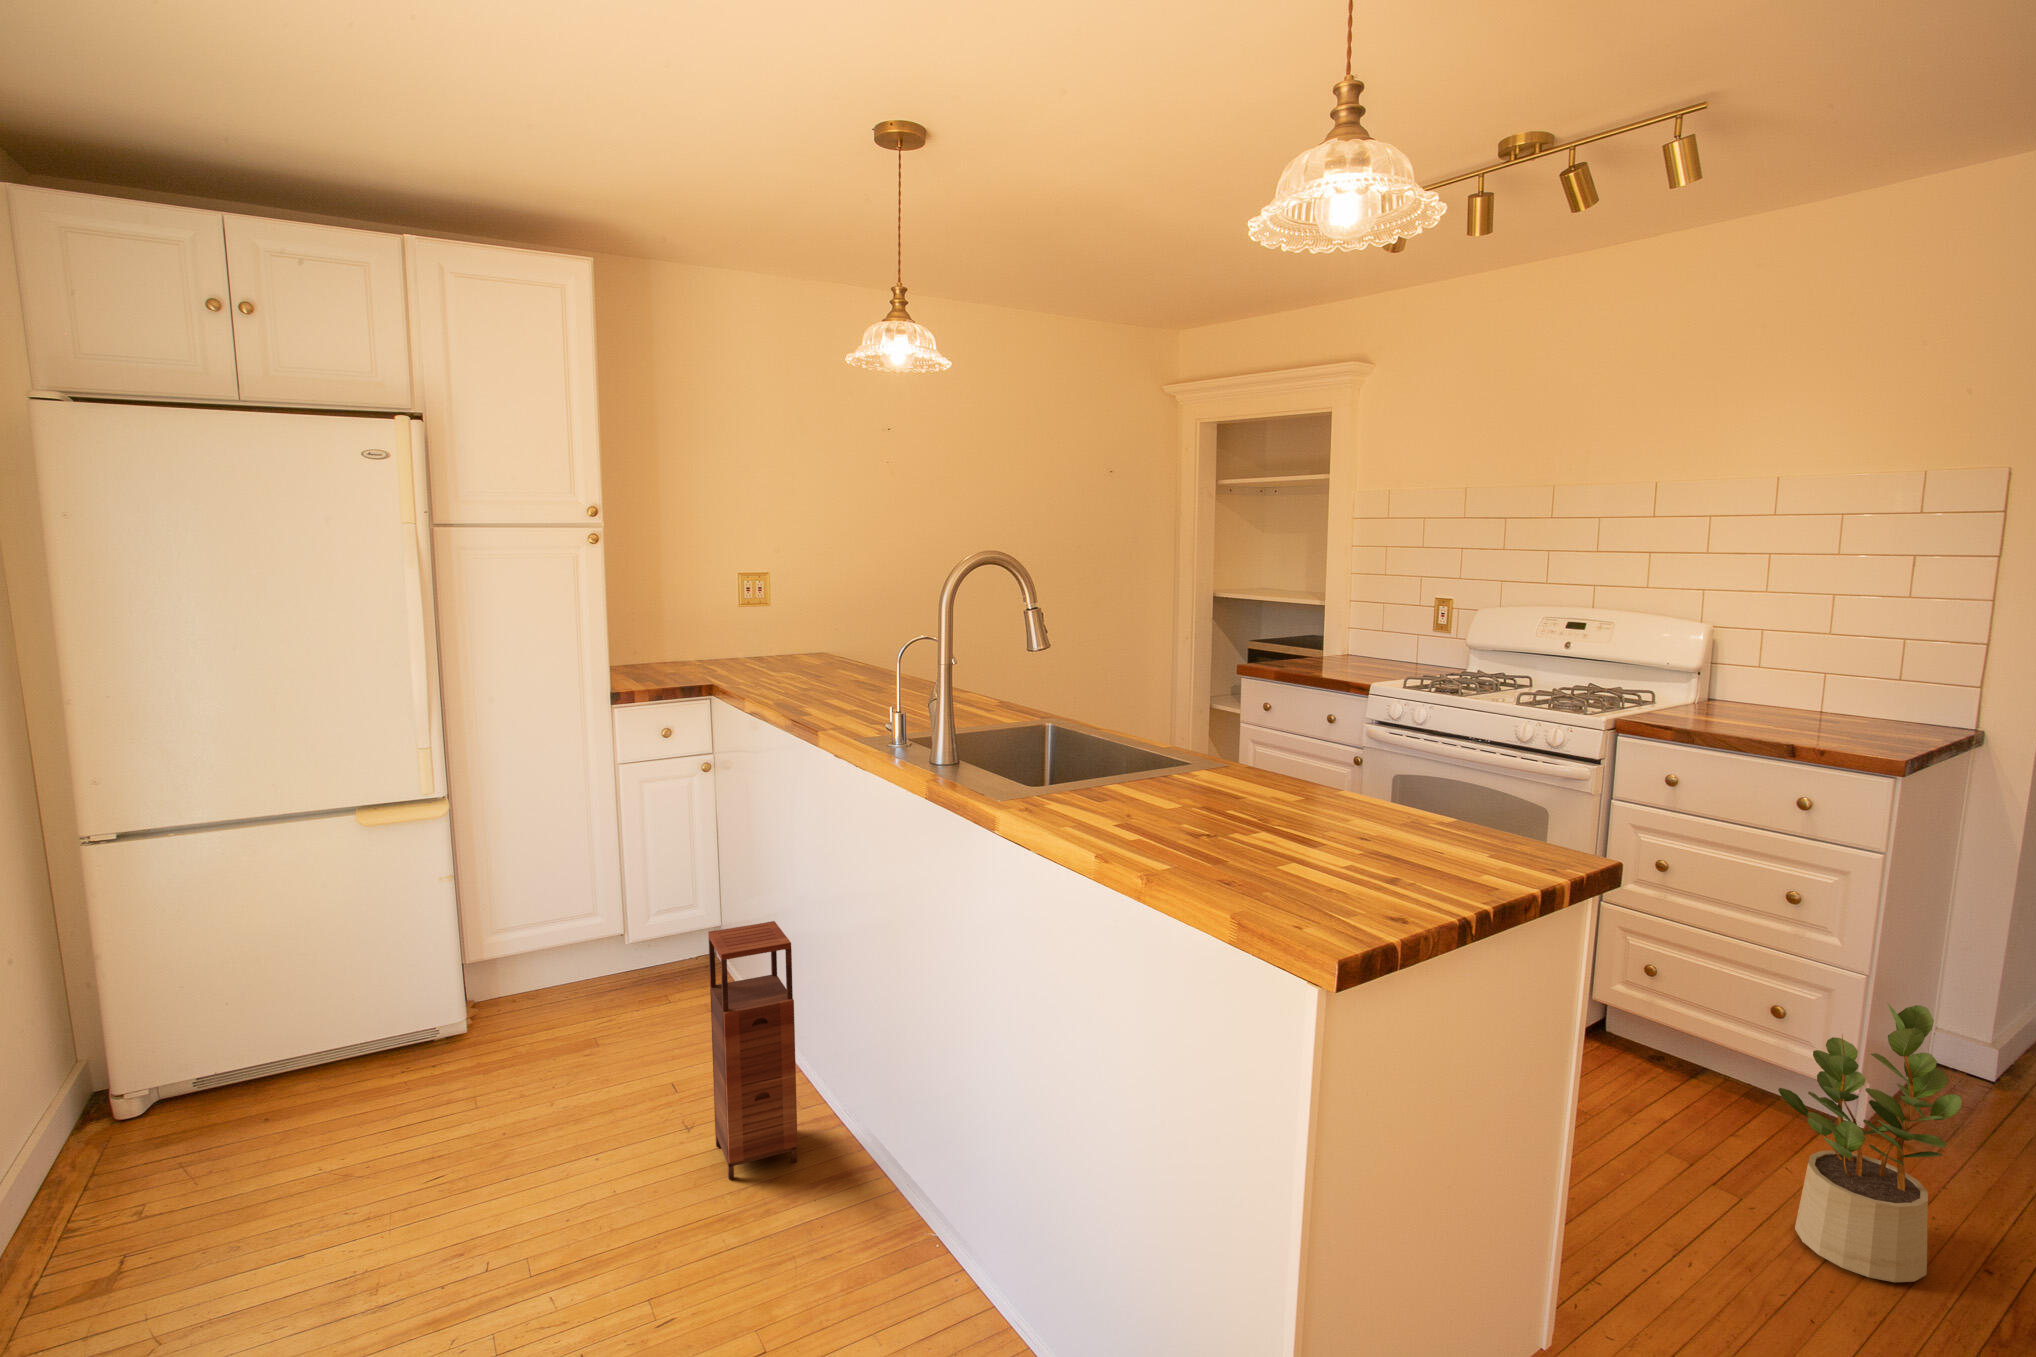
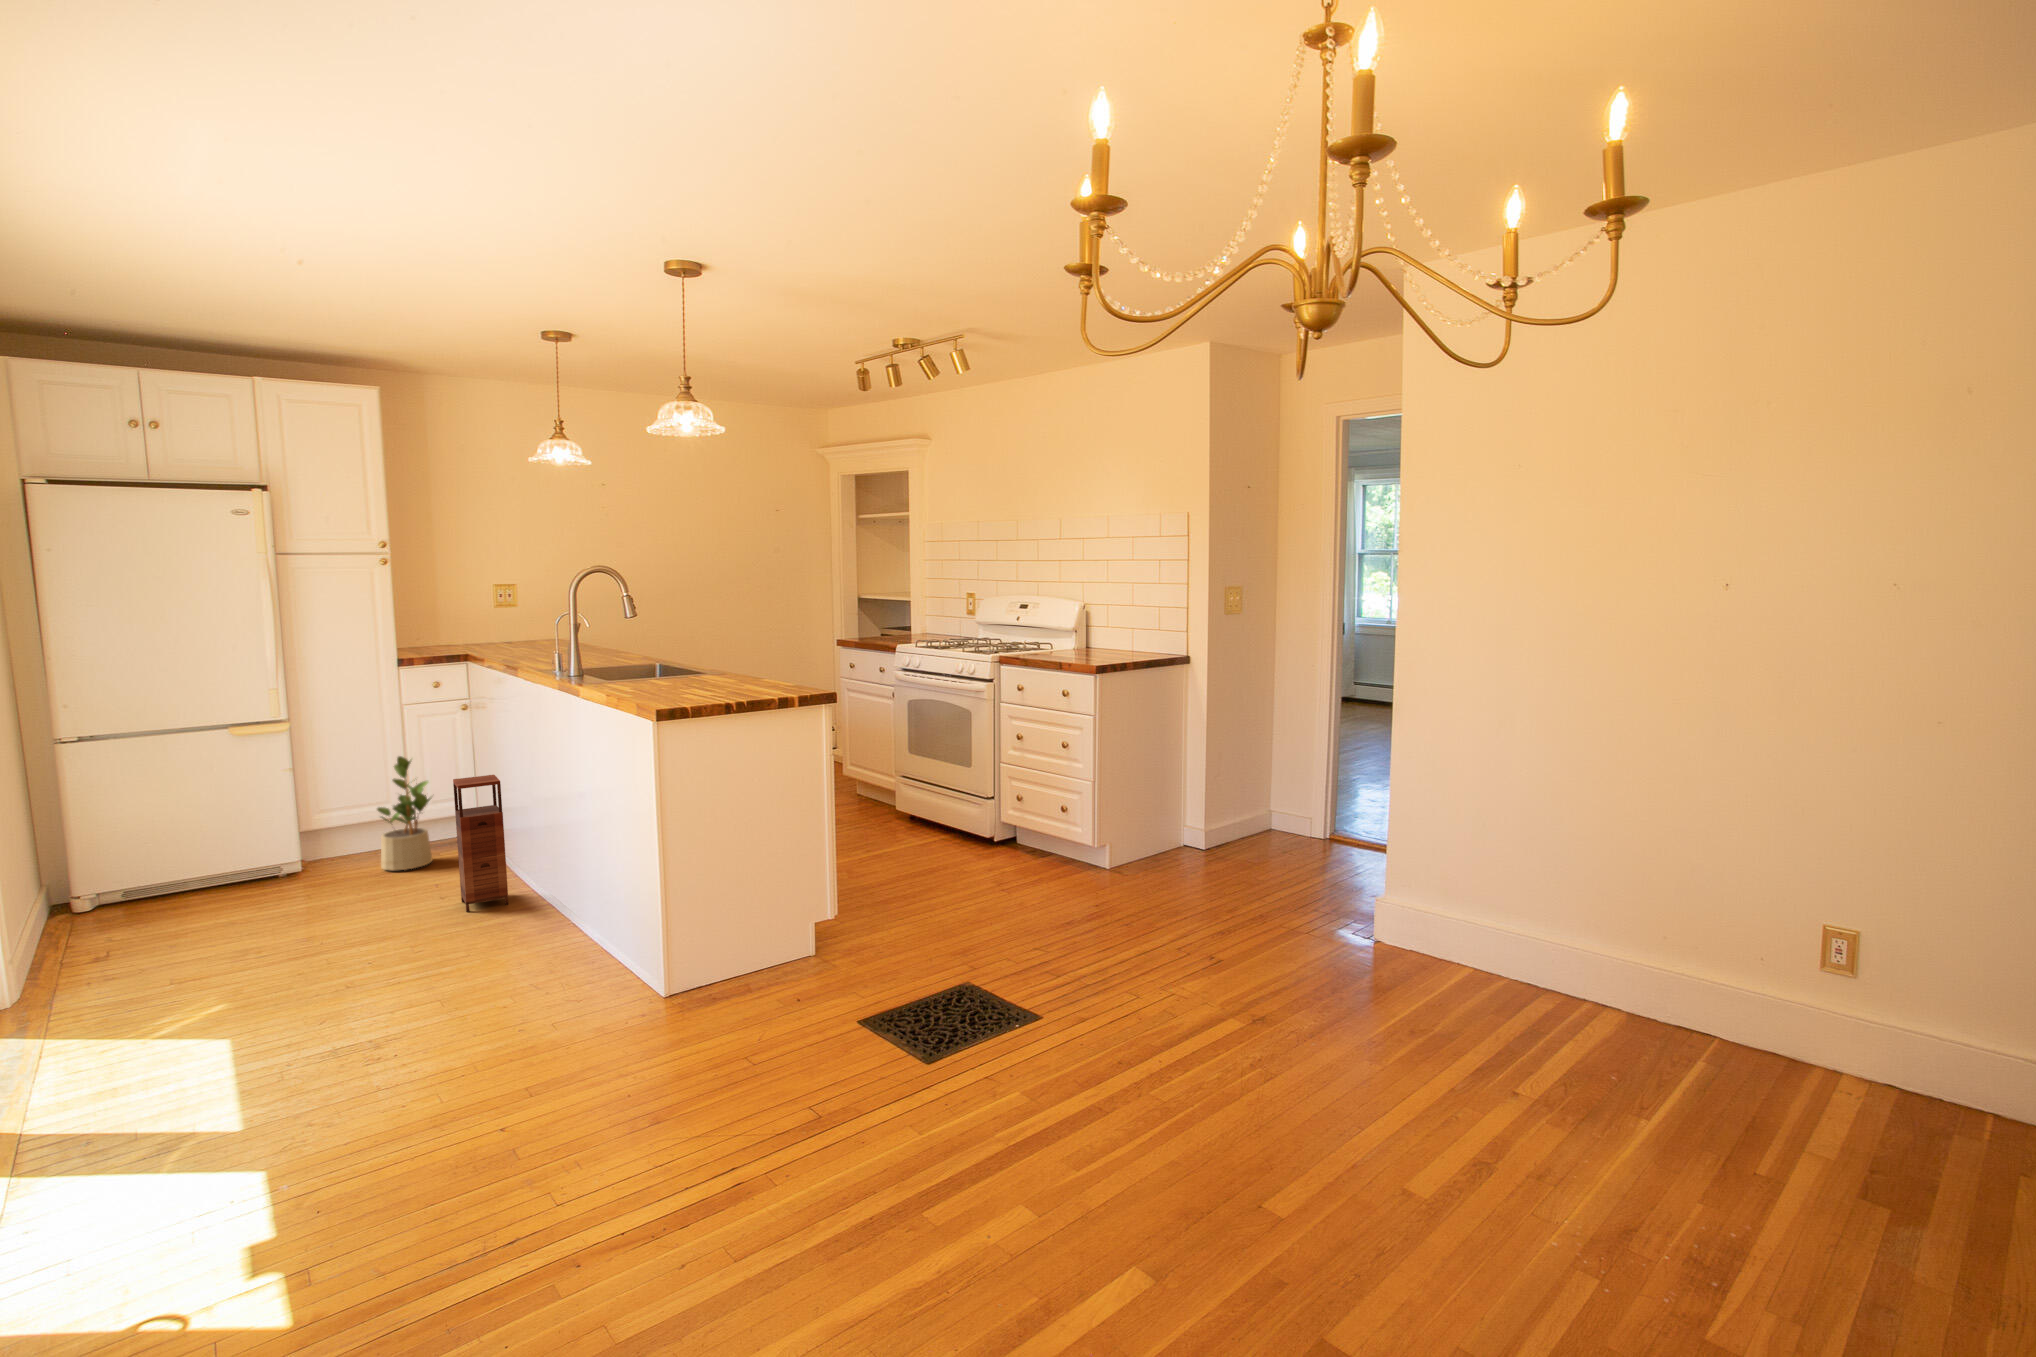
potted plant: present [1778,1003,1962,1282] -> present [377,756,432,871]

